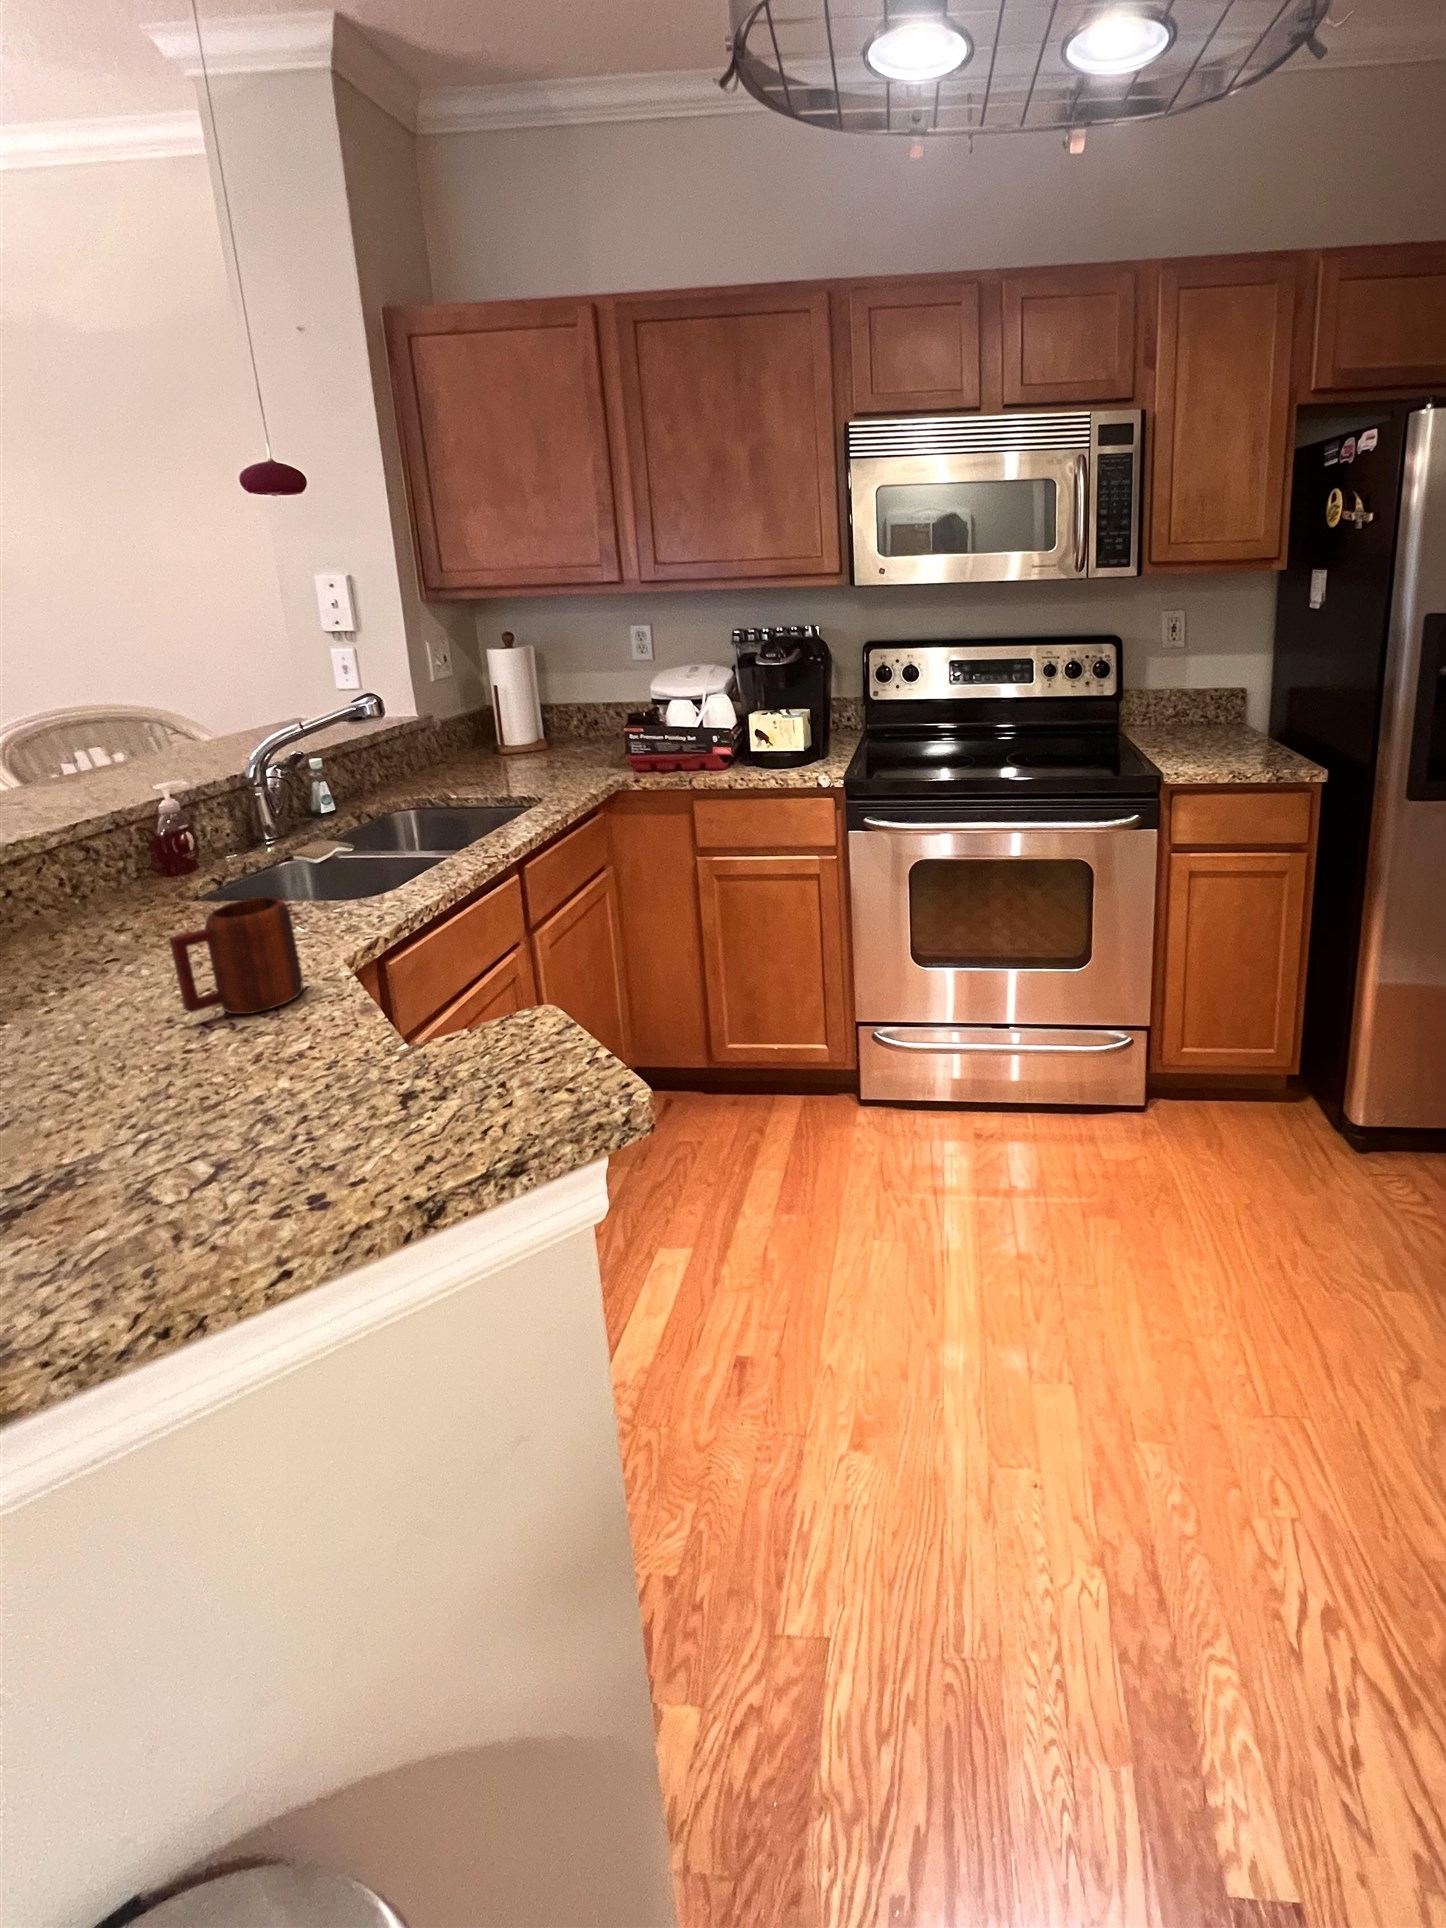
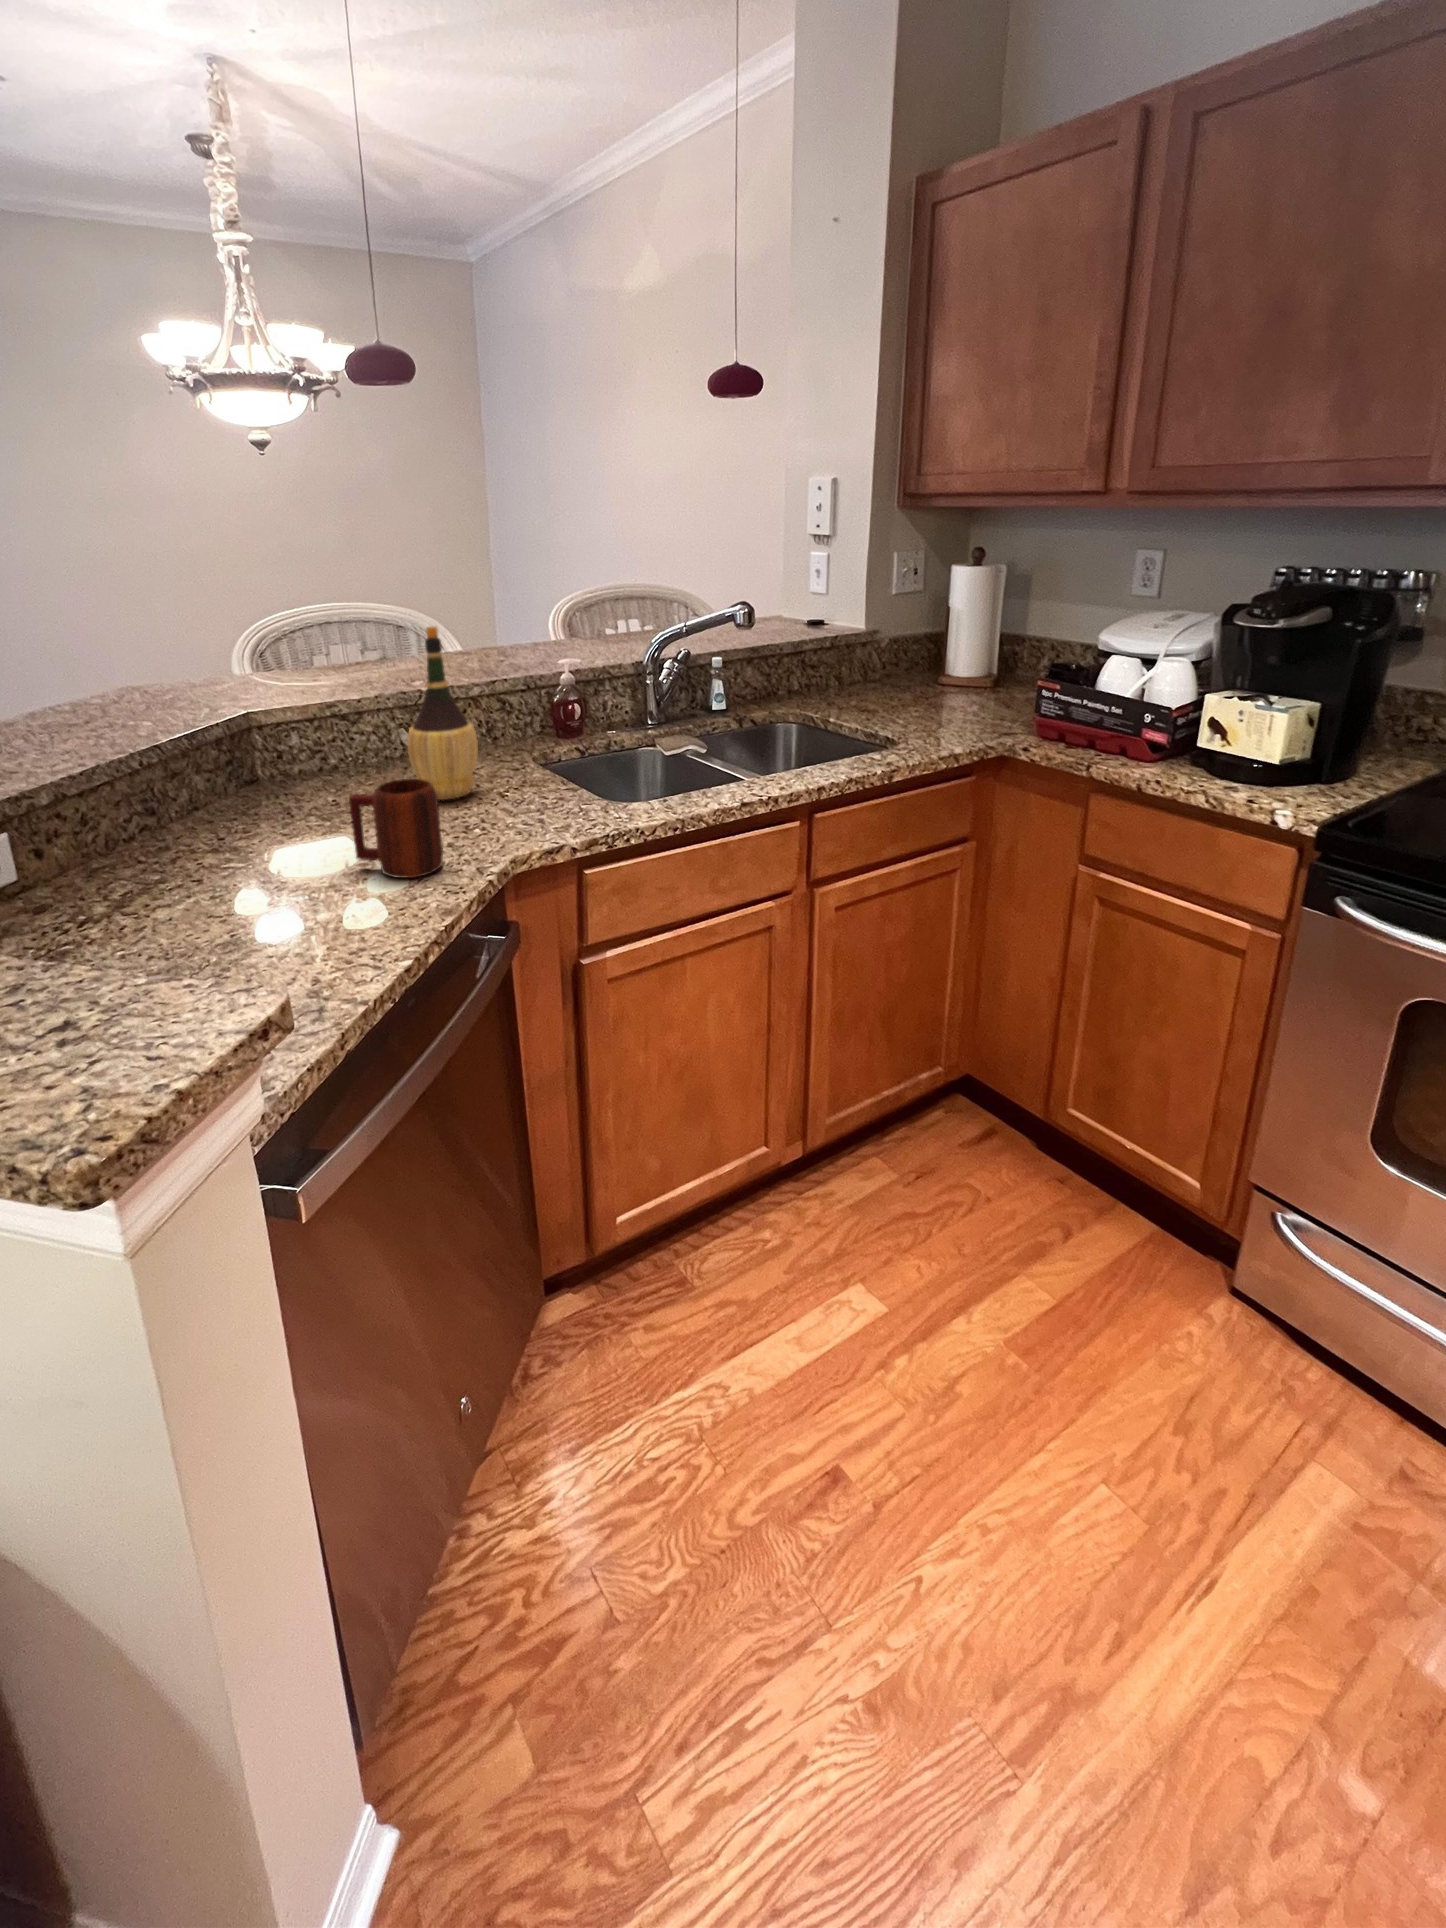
wine bottle: none [61,748,173,963] -> present [408,626,478,800]

